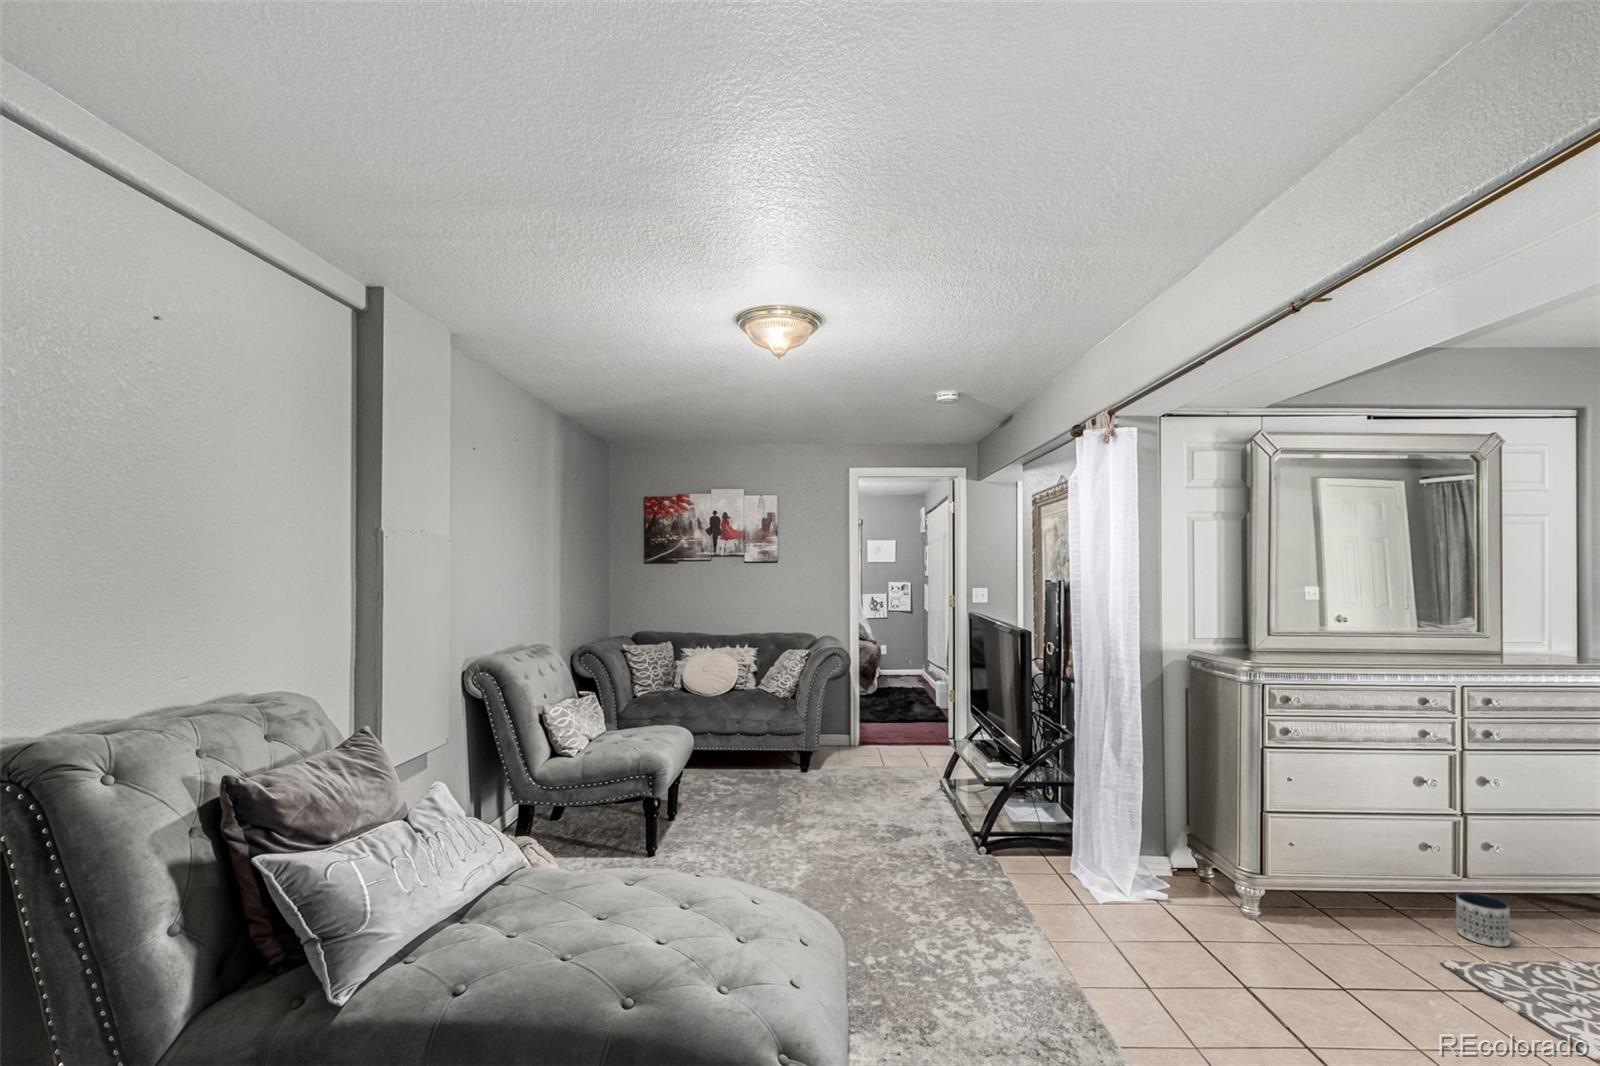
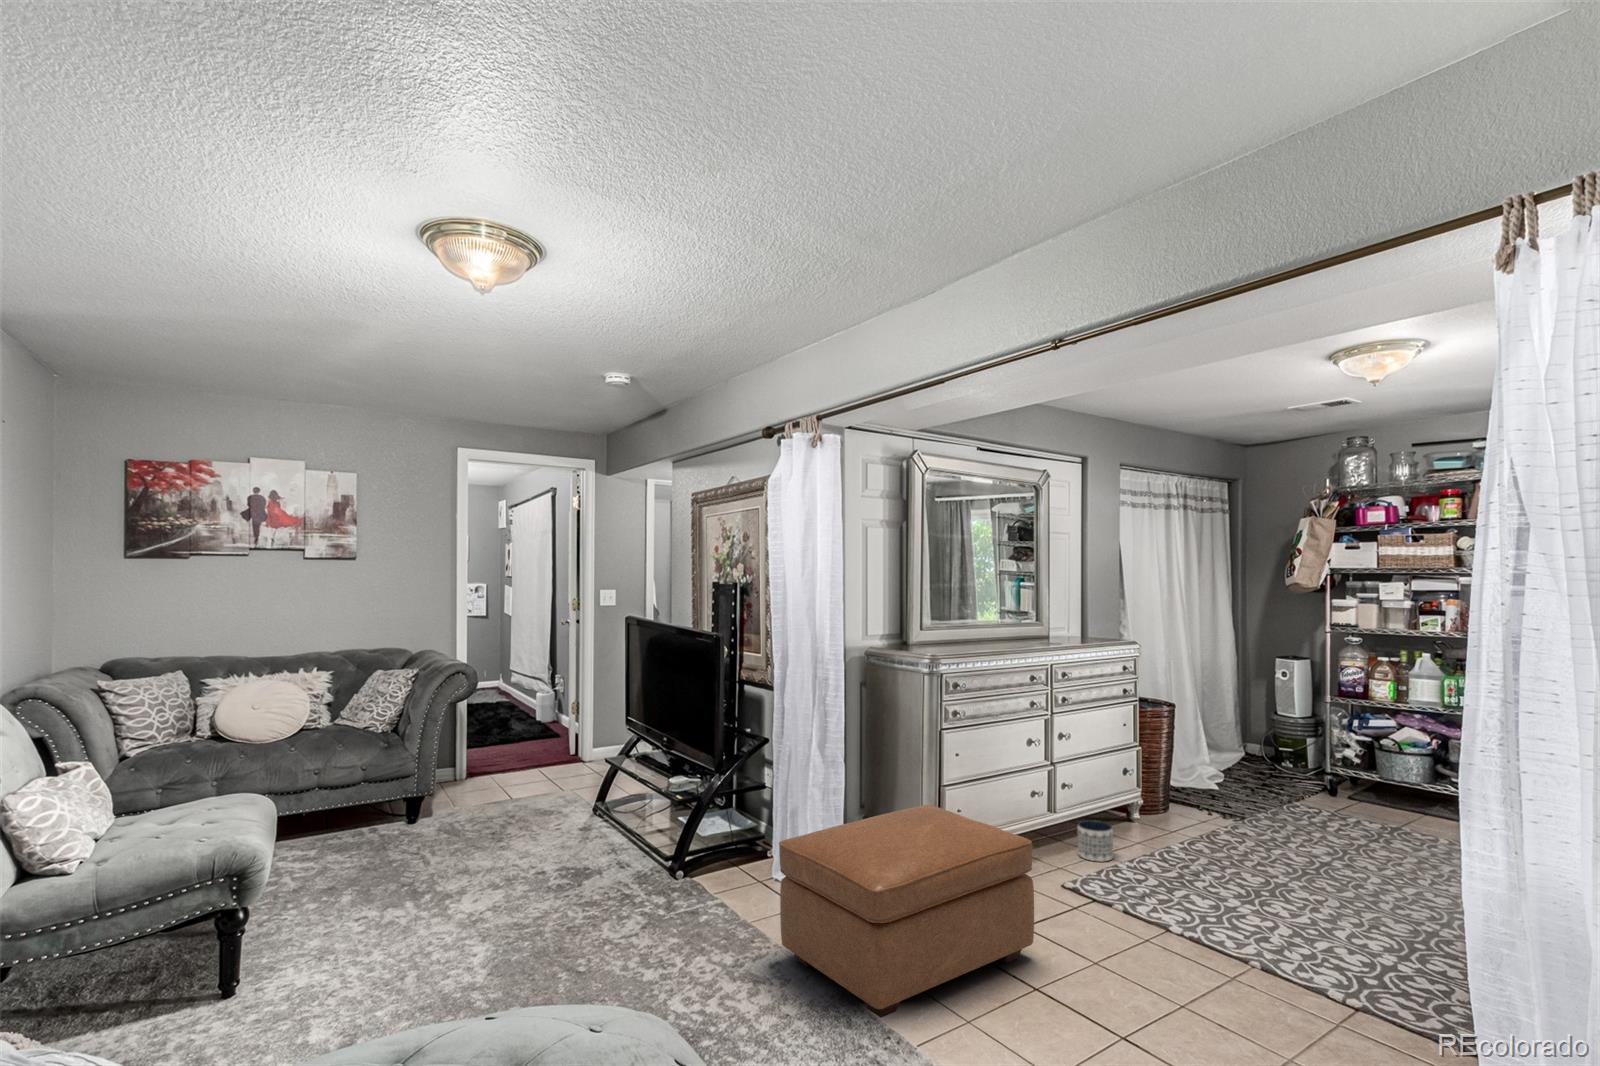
ottoman: none [1029,827,1305,1010] -> present [779,805,1034,1018]

